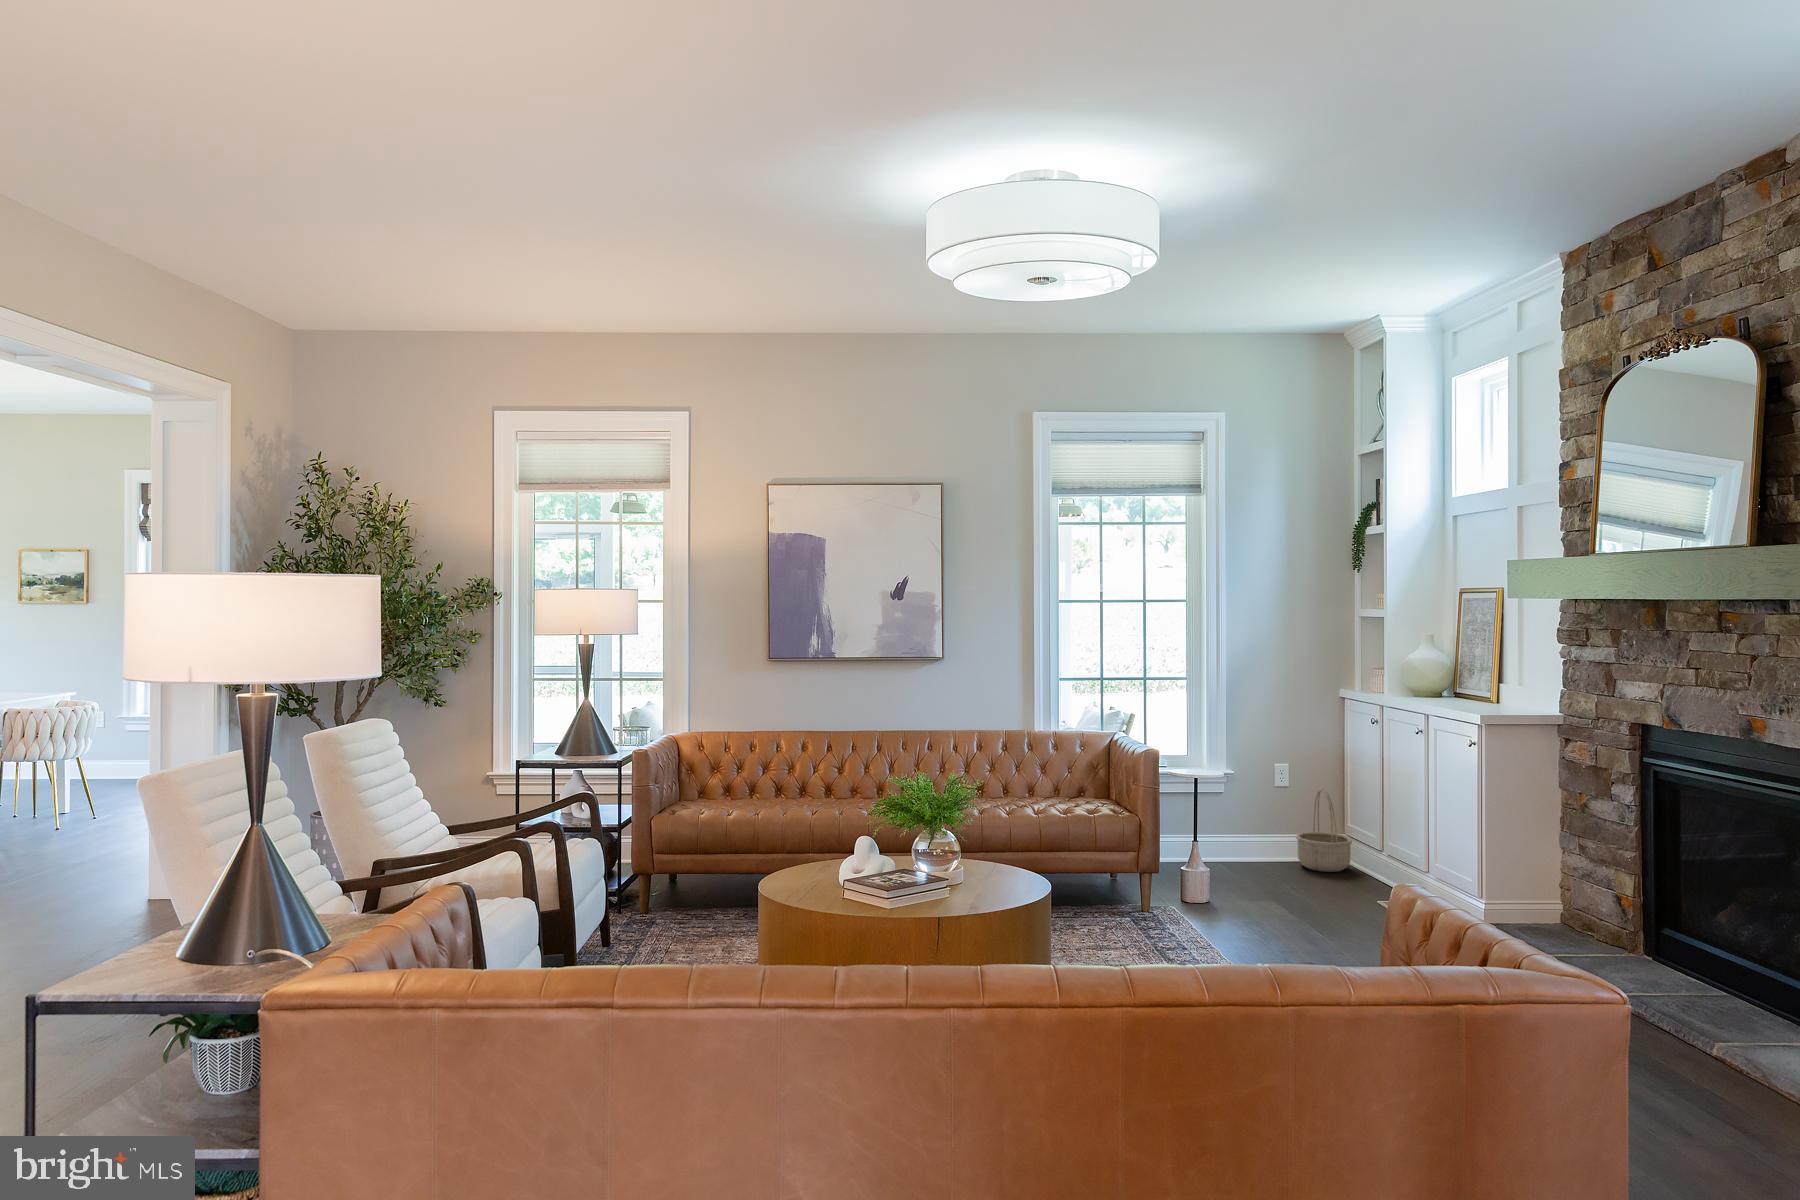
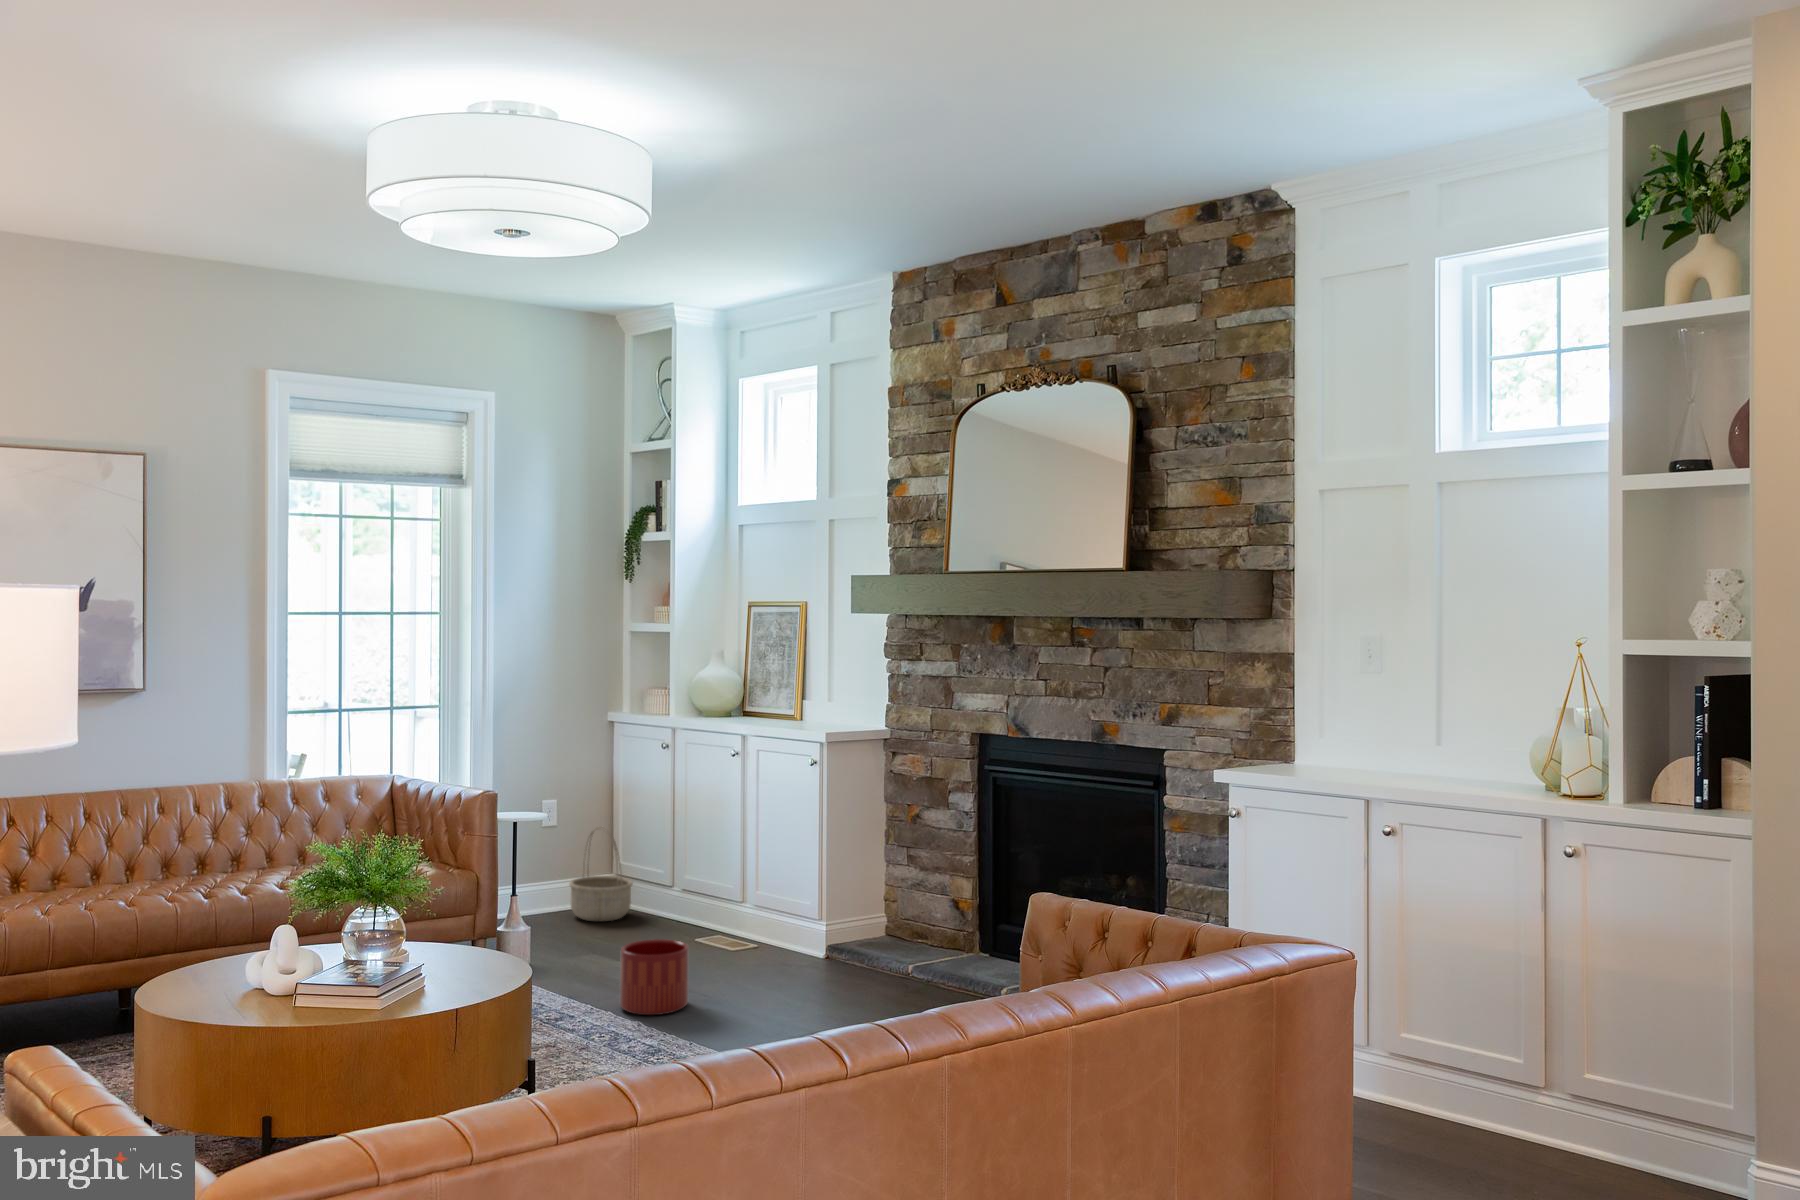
planter: none [1253,880,1312,943] -> present [620,939,689,1015]

